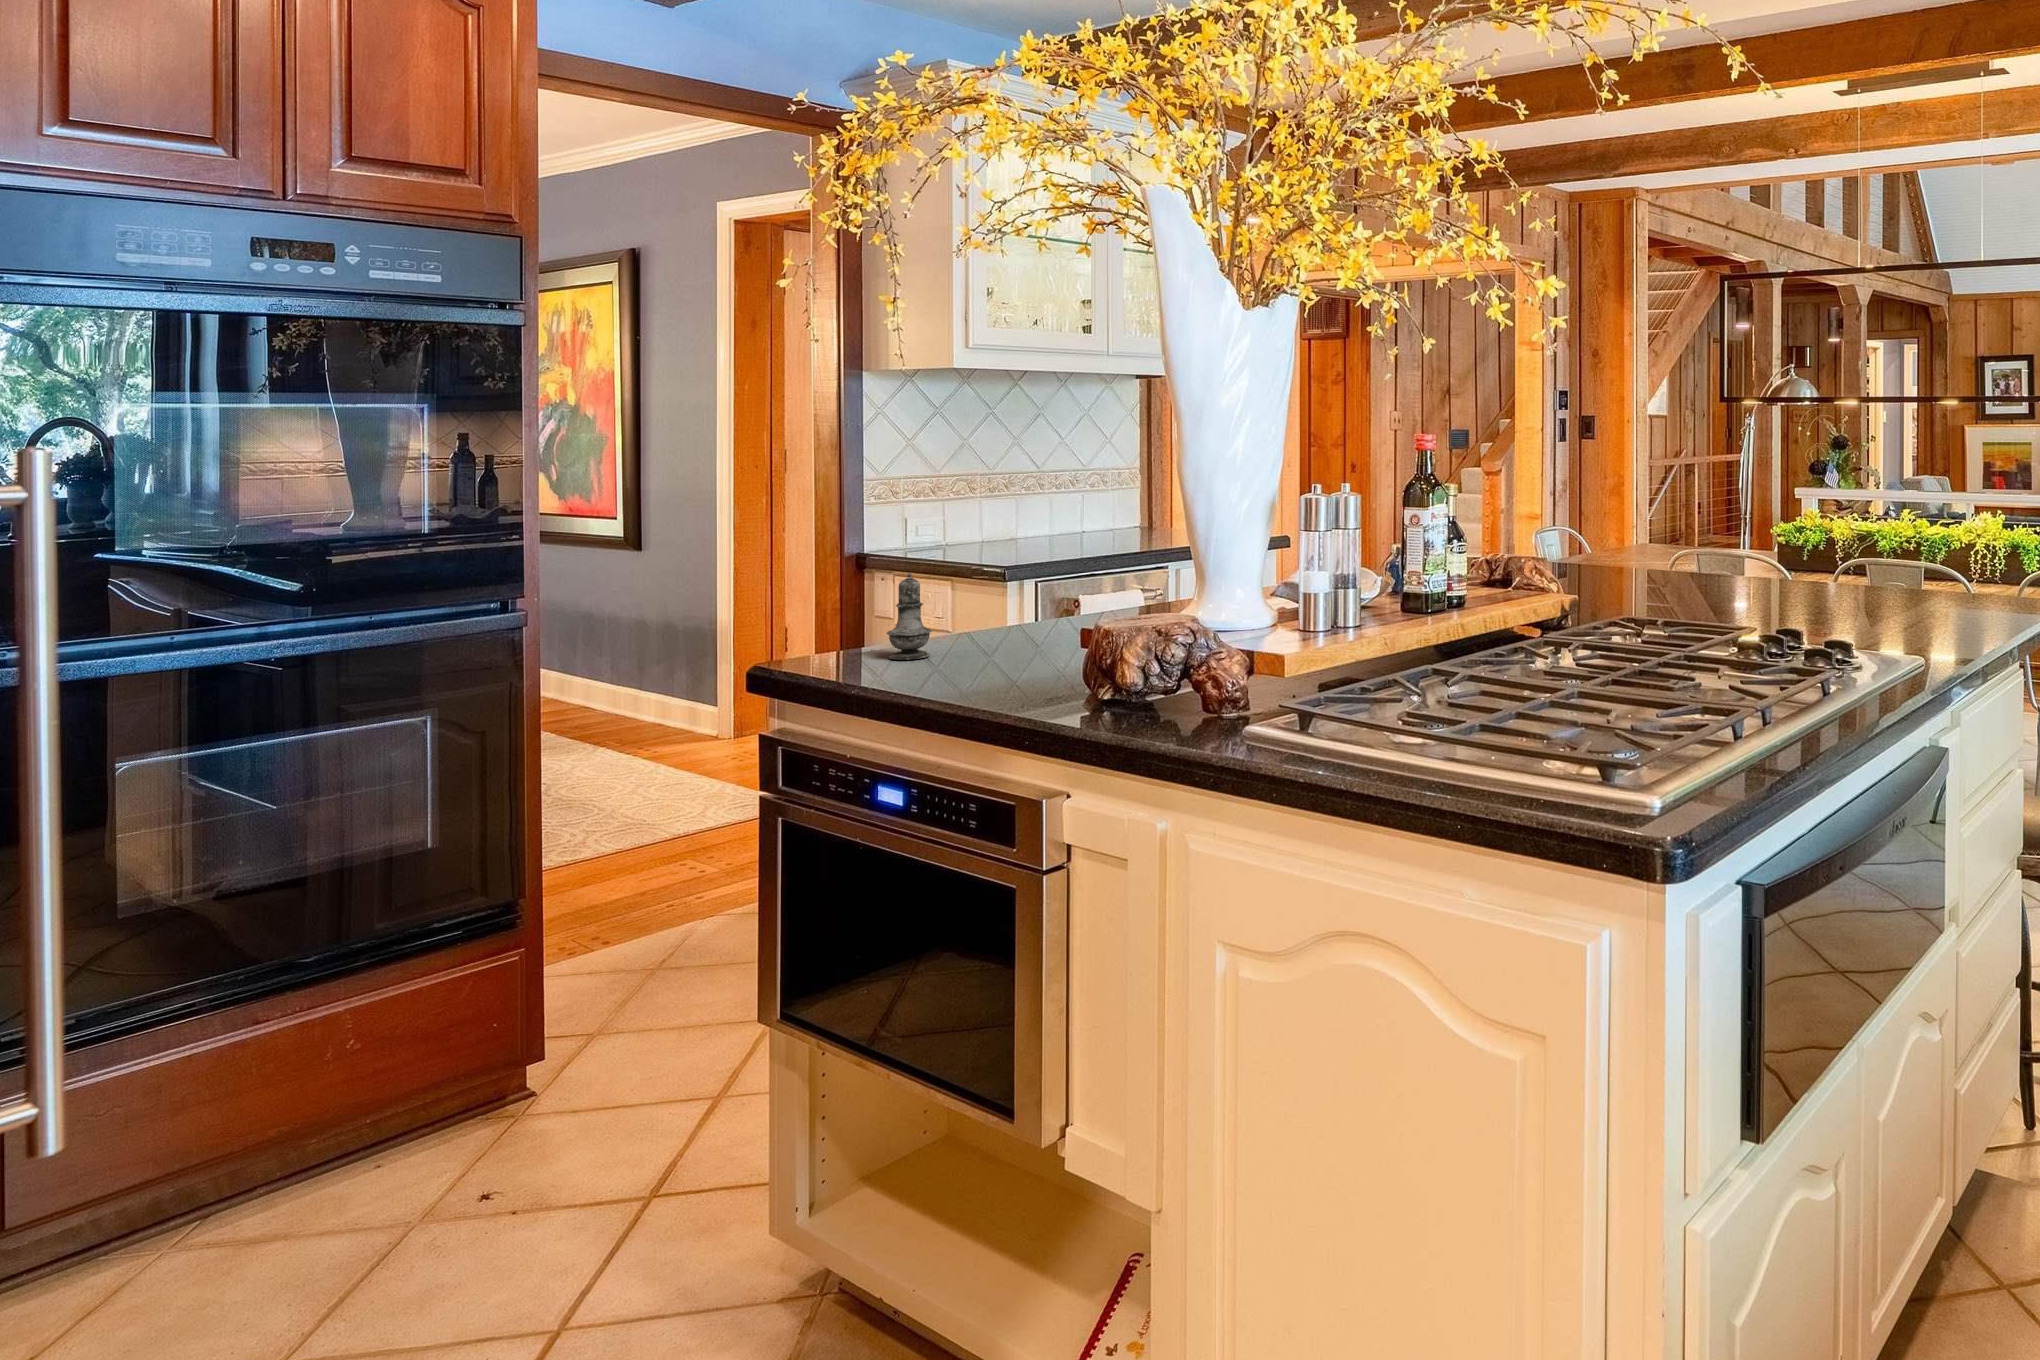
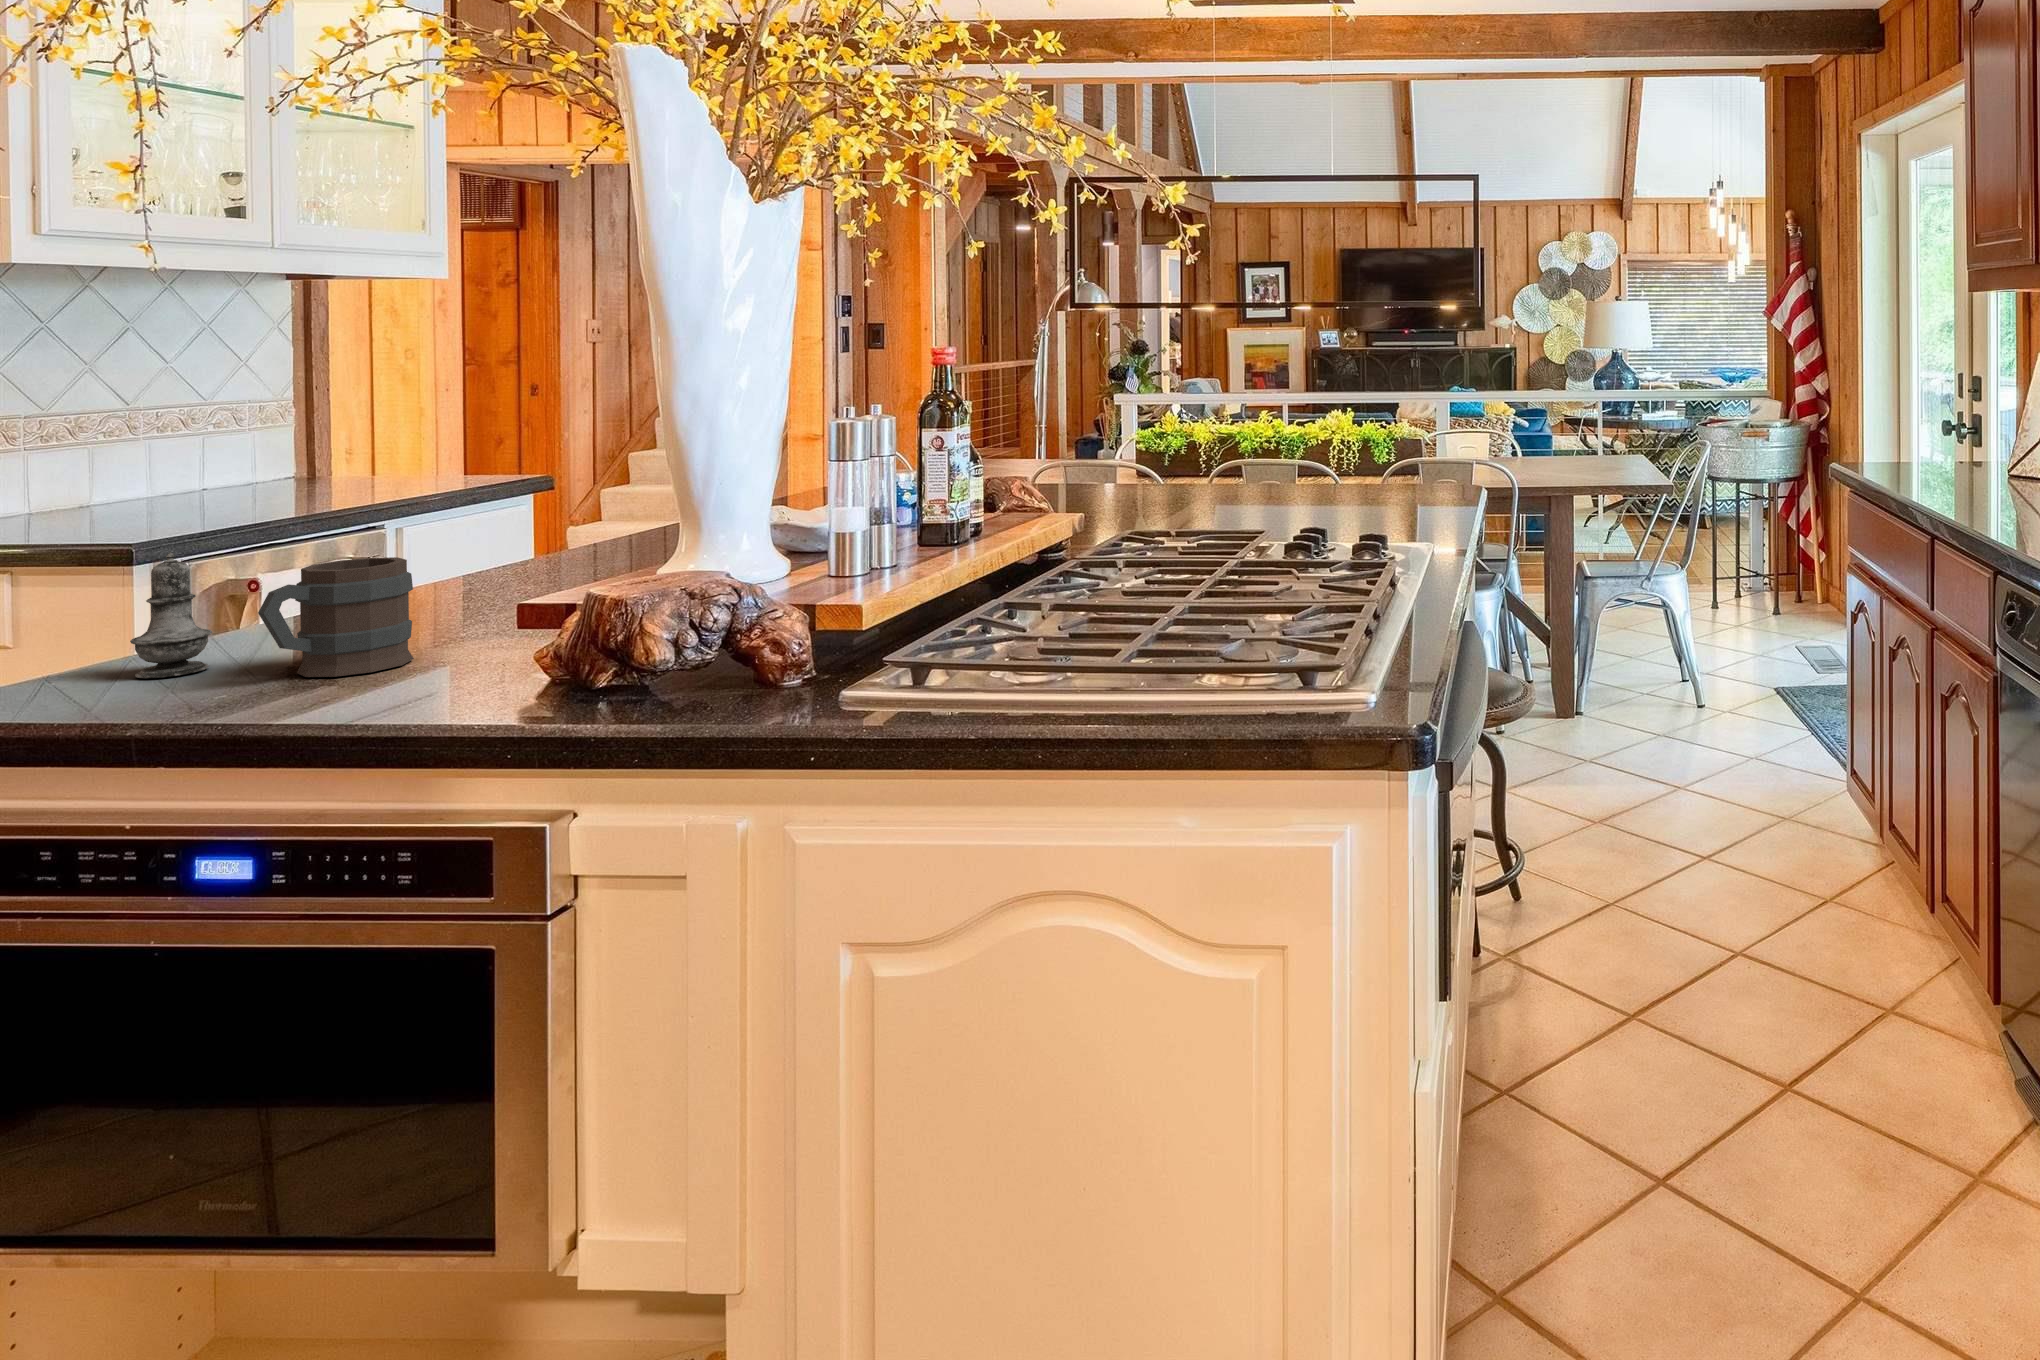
mug: none [933,587,1031,672] -> present [258,557,414,677]

